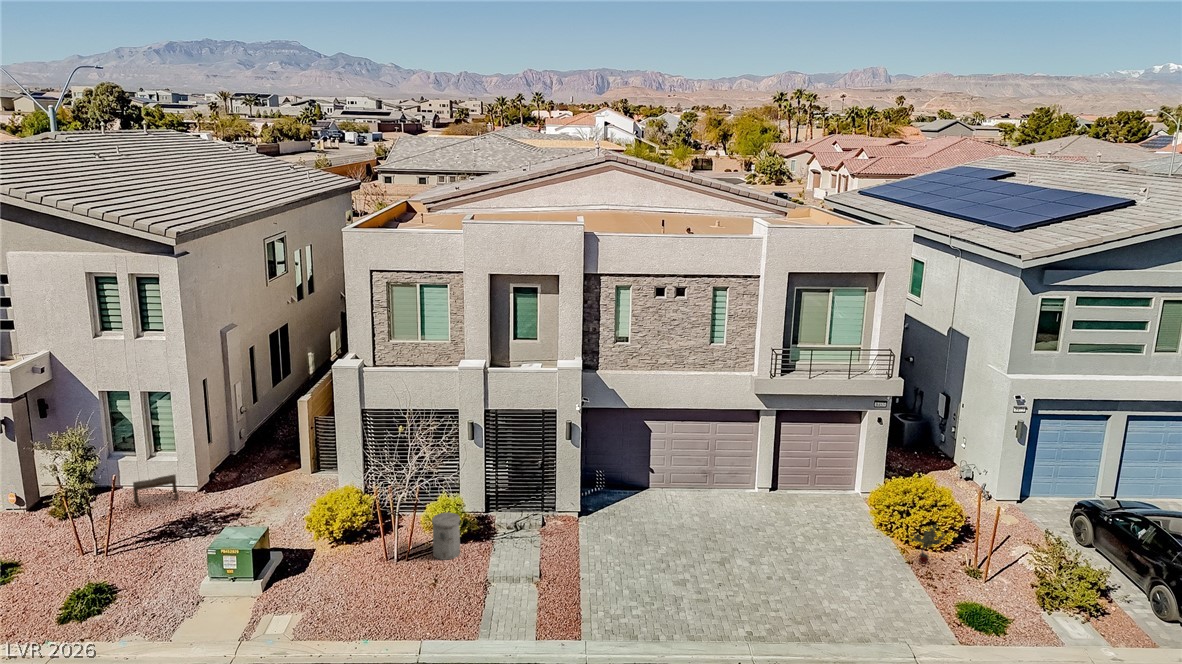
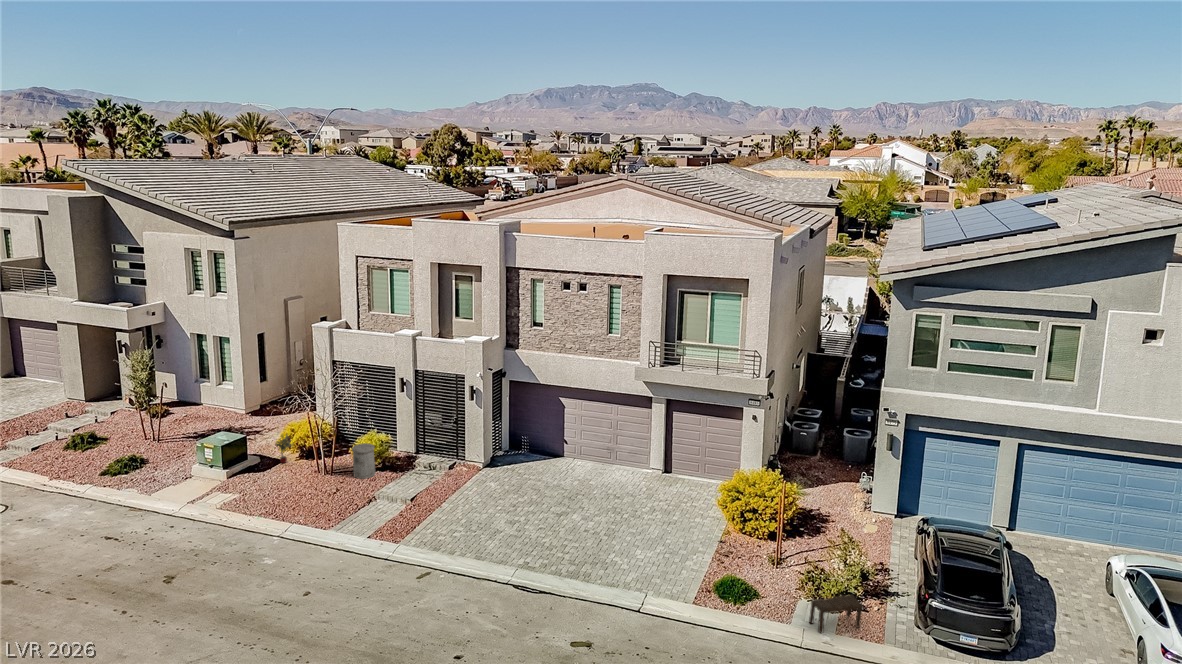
bench: present [133,475,178,507] -> present [809,595,863,633]
potted tree: present [909,525,945,563] -> present [276,435,293,463]

